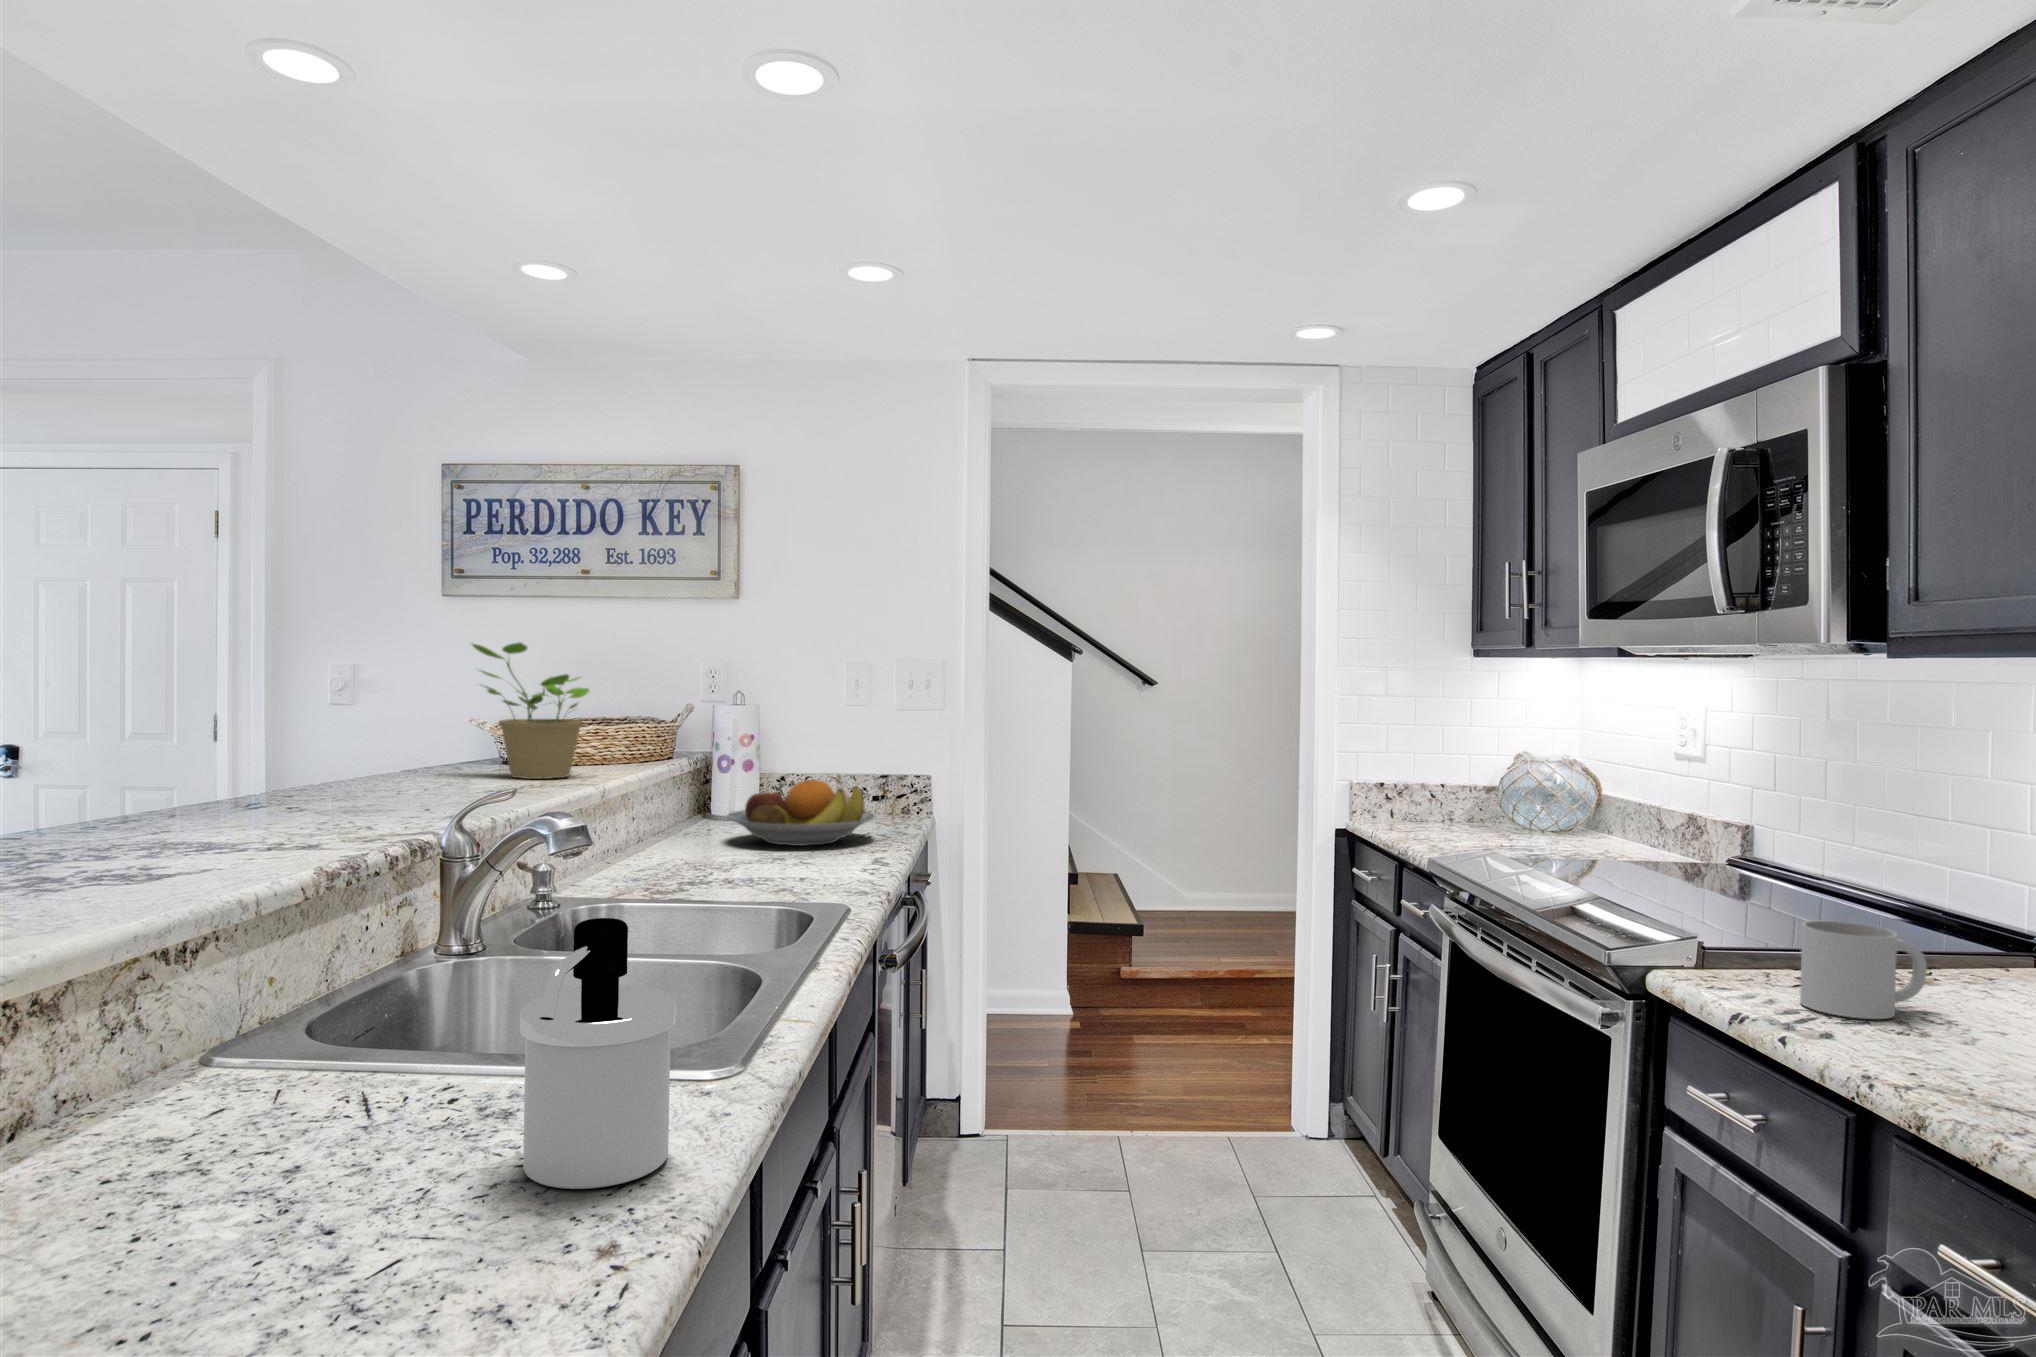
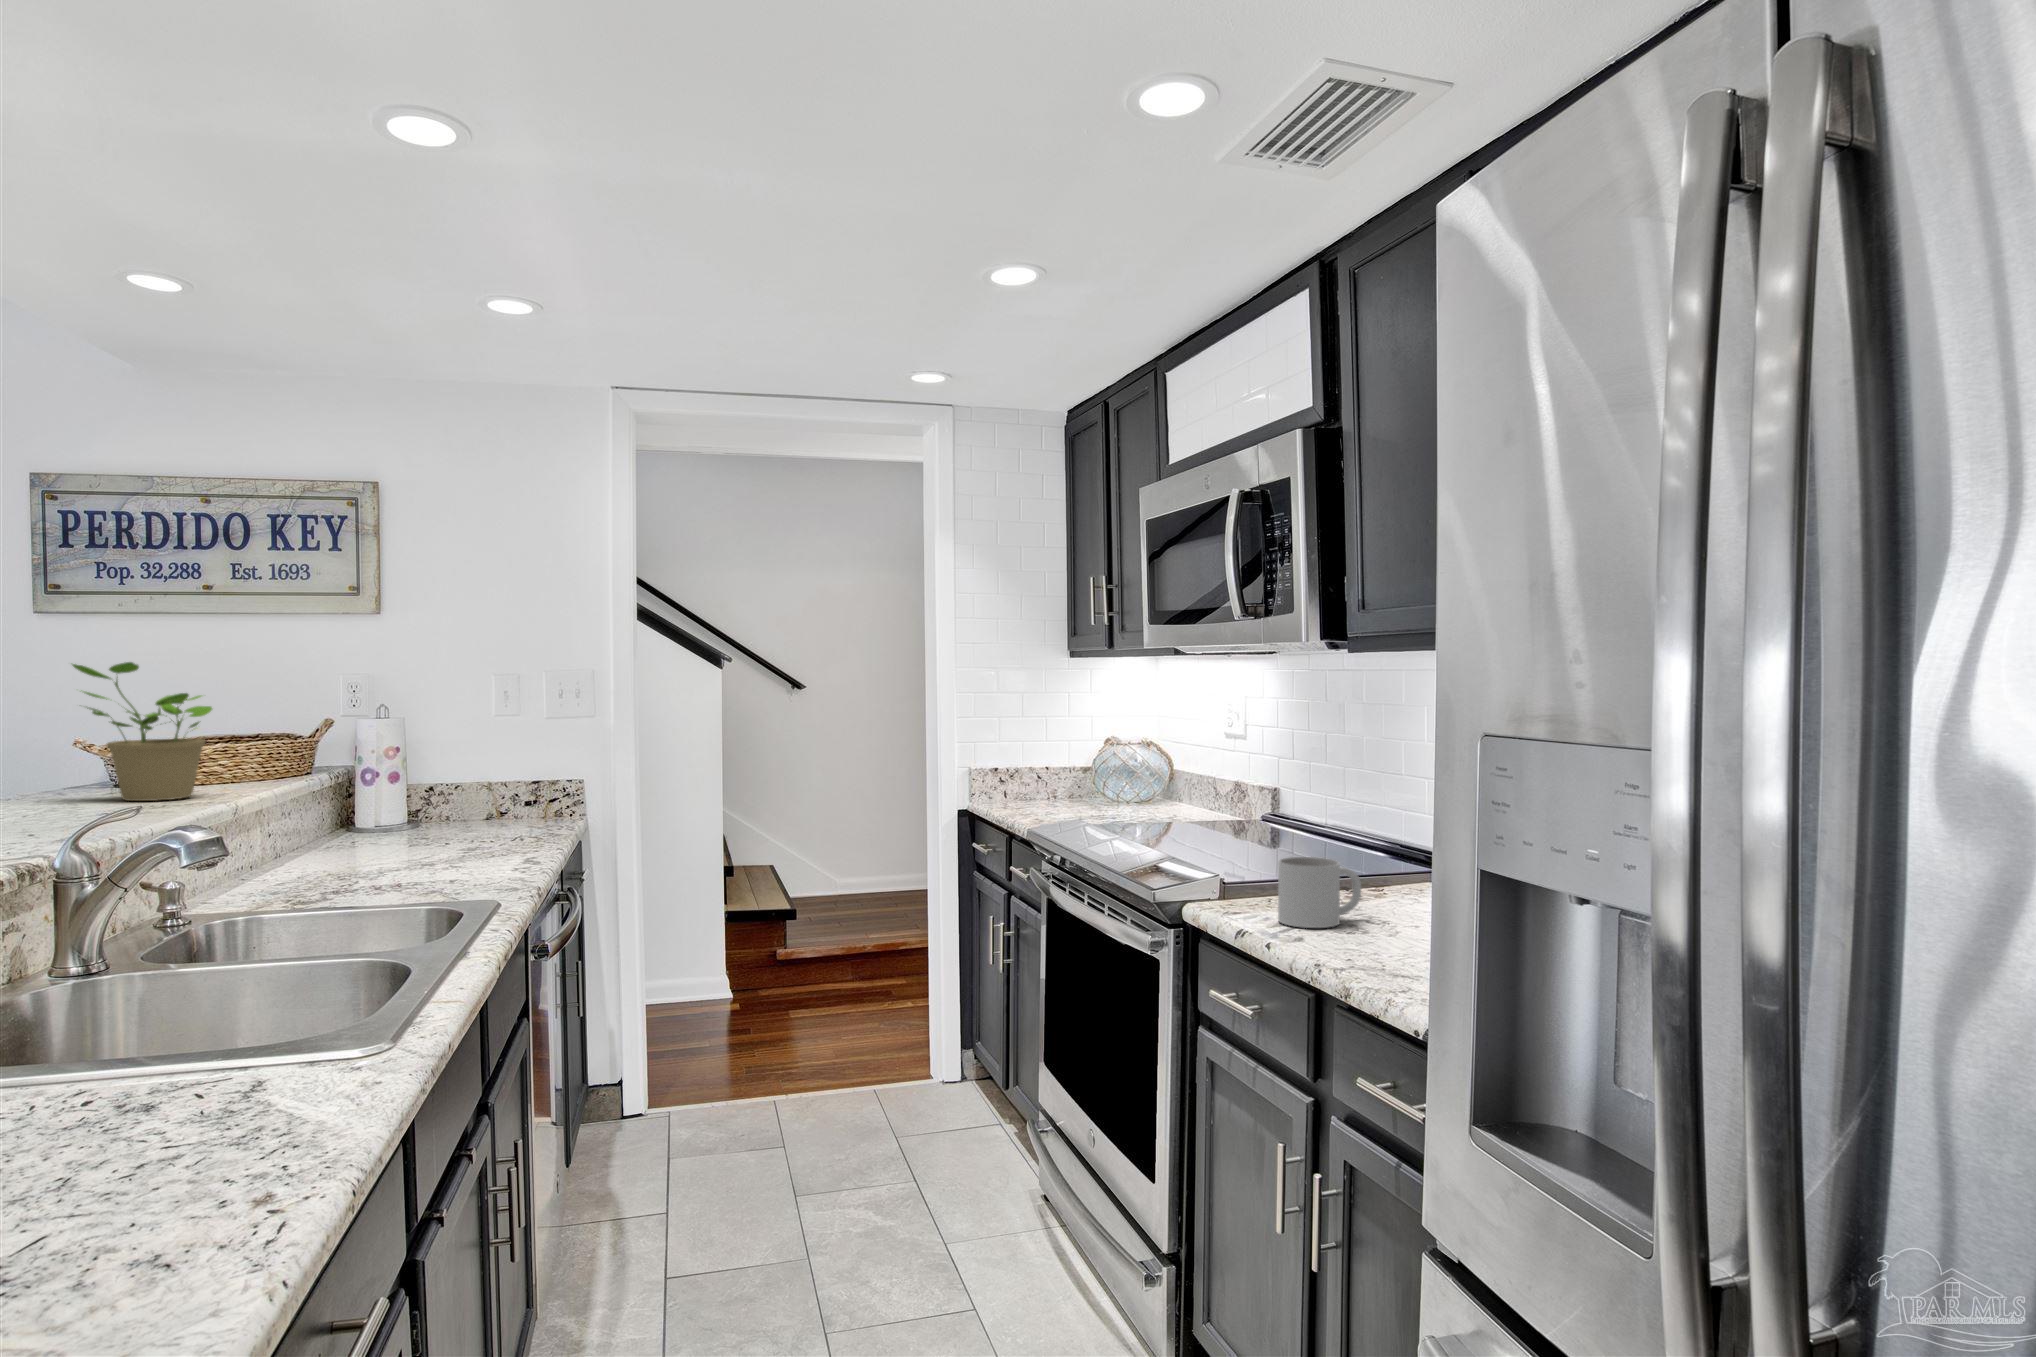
fruit bowl: present [727,780,875,846] -> none [370,788,528,853]
soap dispenser: present [520,918,676,1189] -> none [166,918,322,1158]

